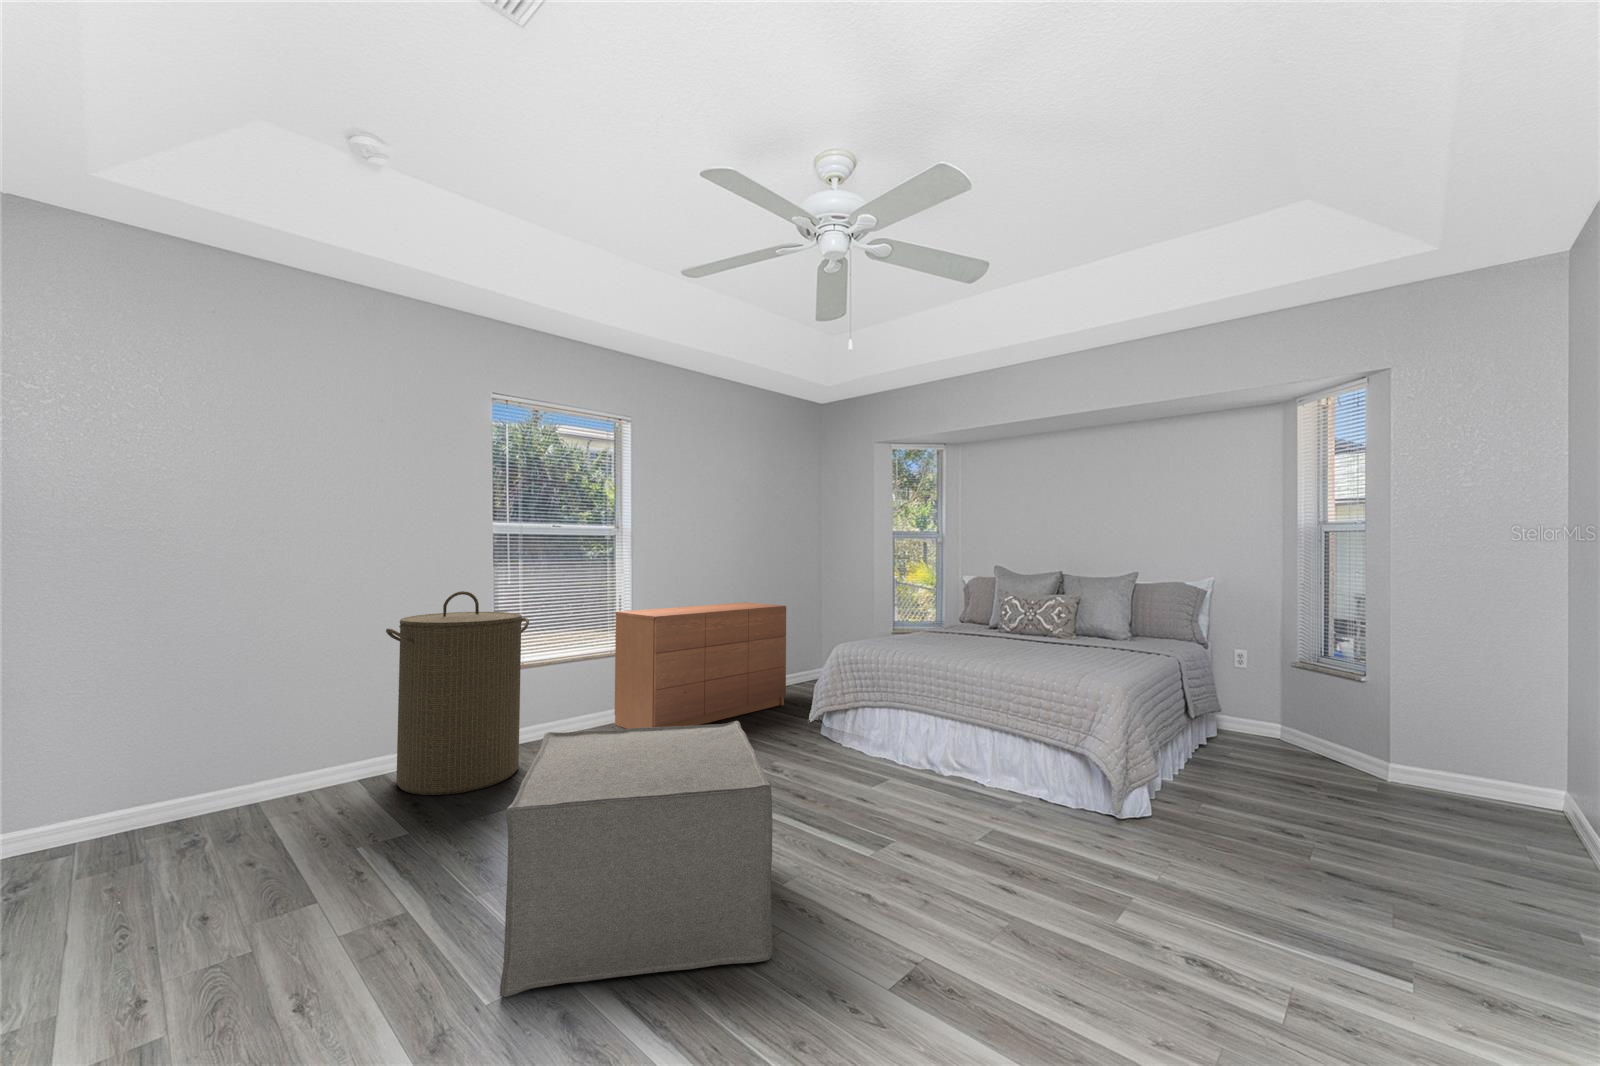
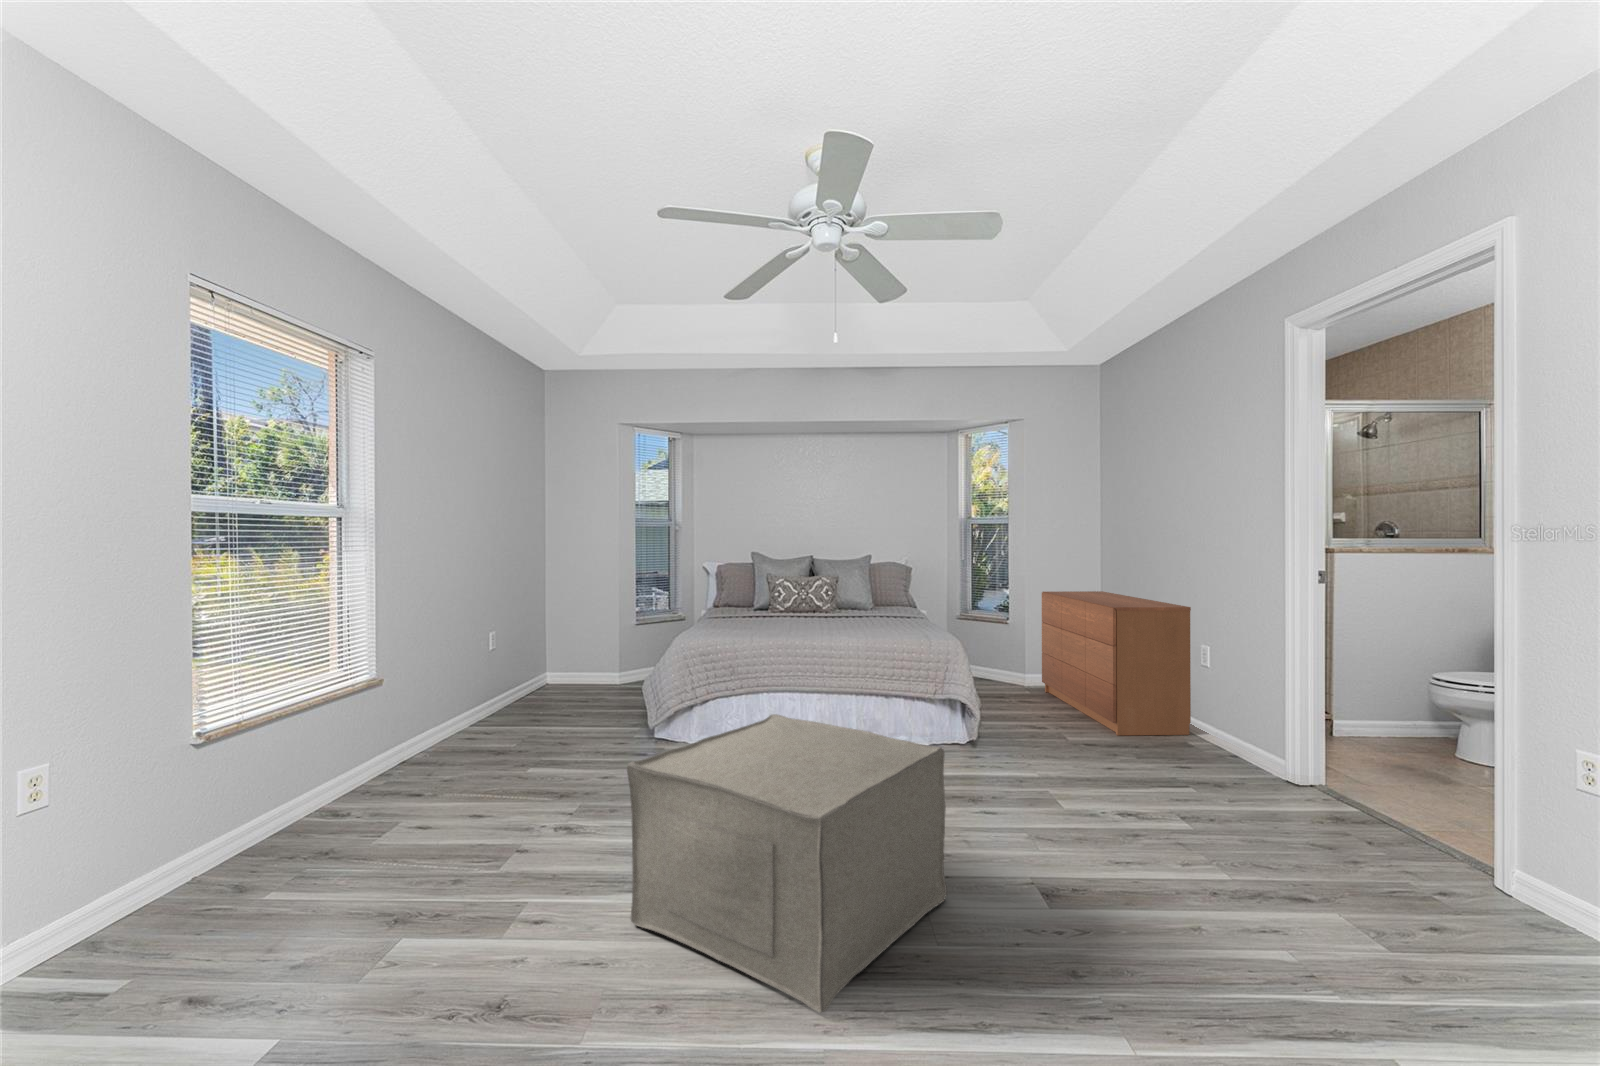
laundry hamper: present [386,591,529,795] -> none [154,607,367,937]
dresser: present [614,602,786,729] -> present [1042,591,1191,735]

